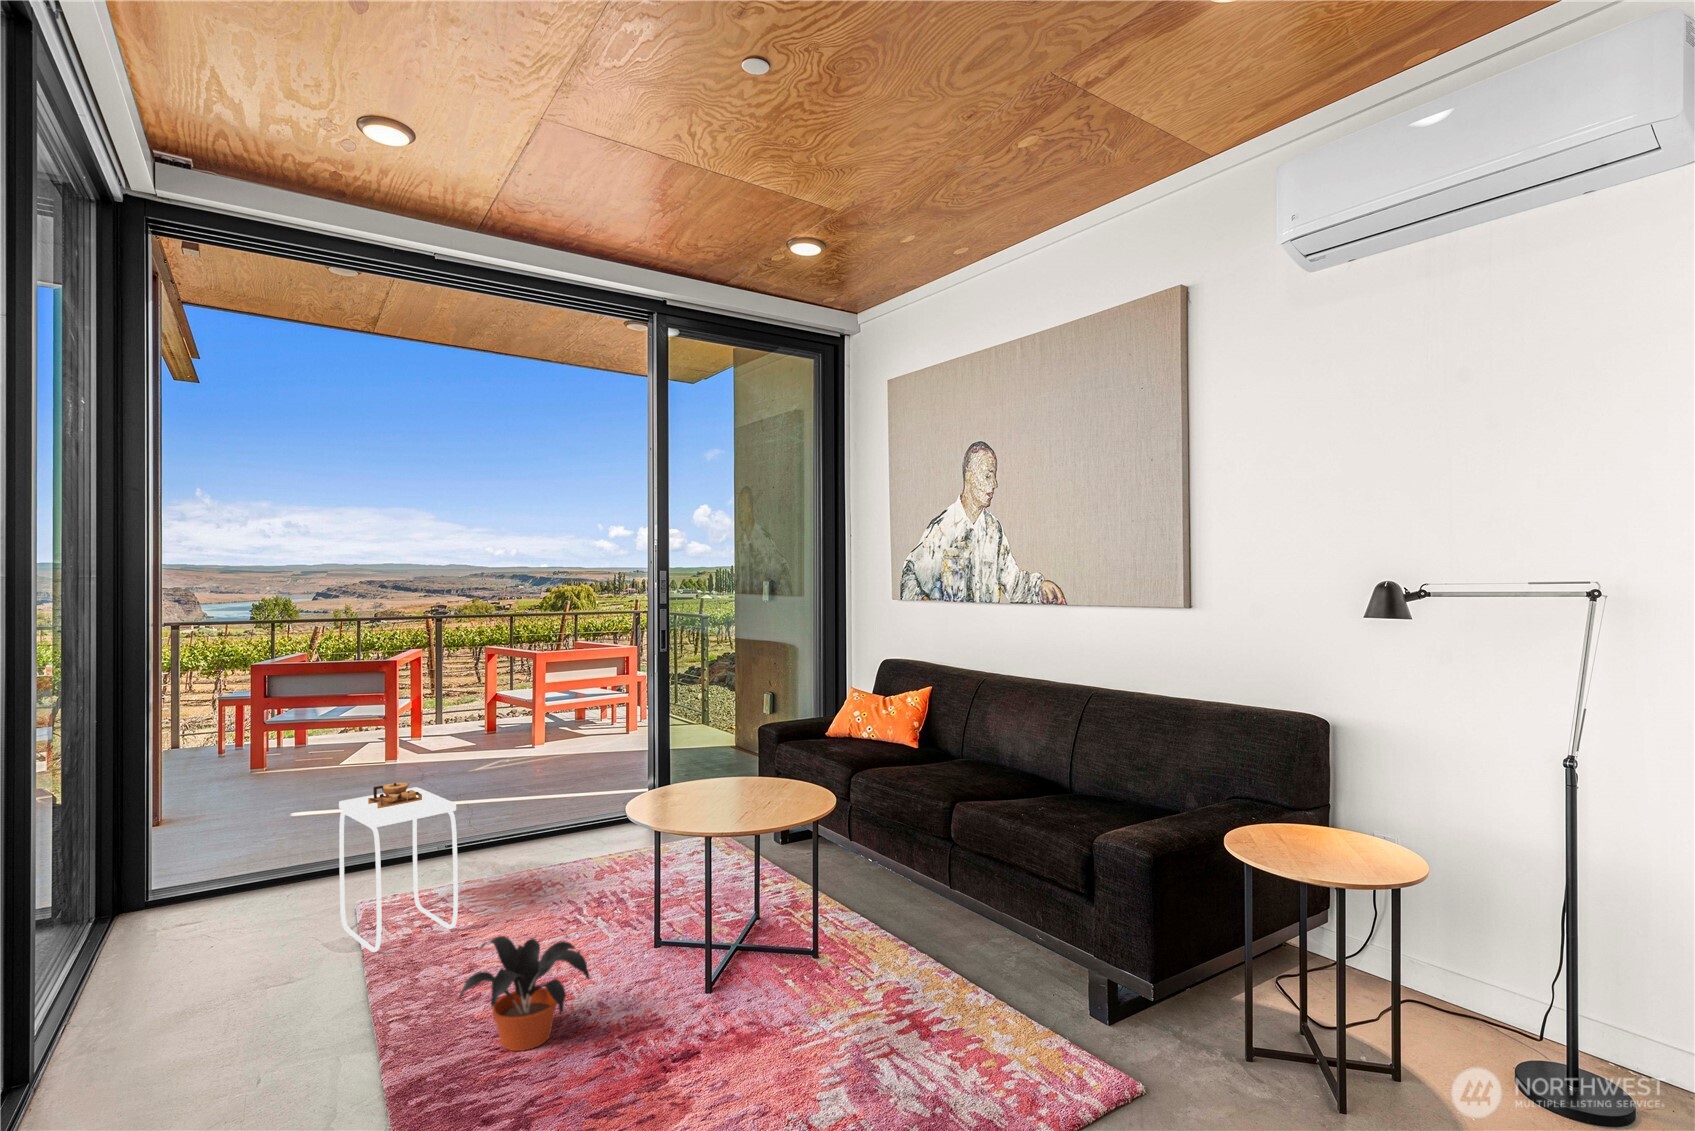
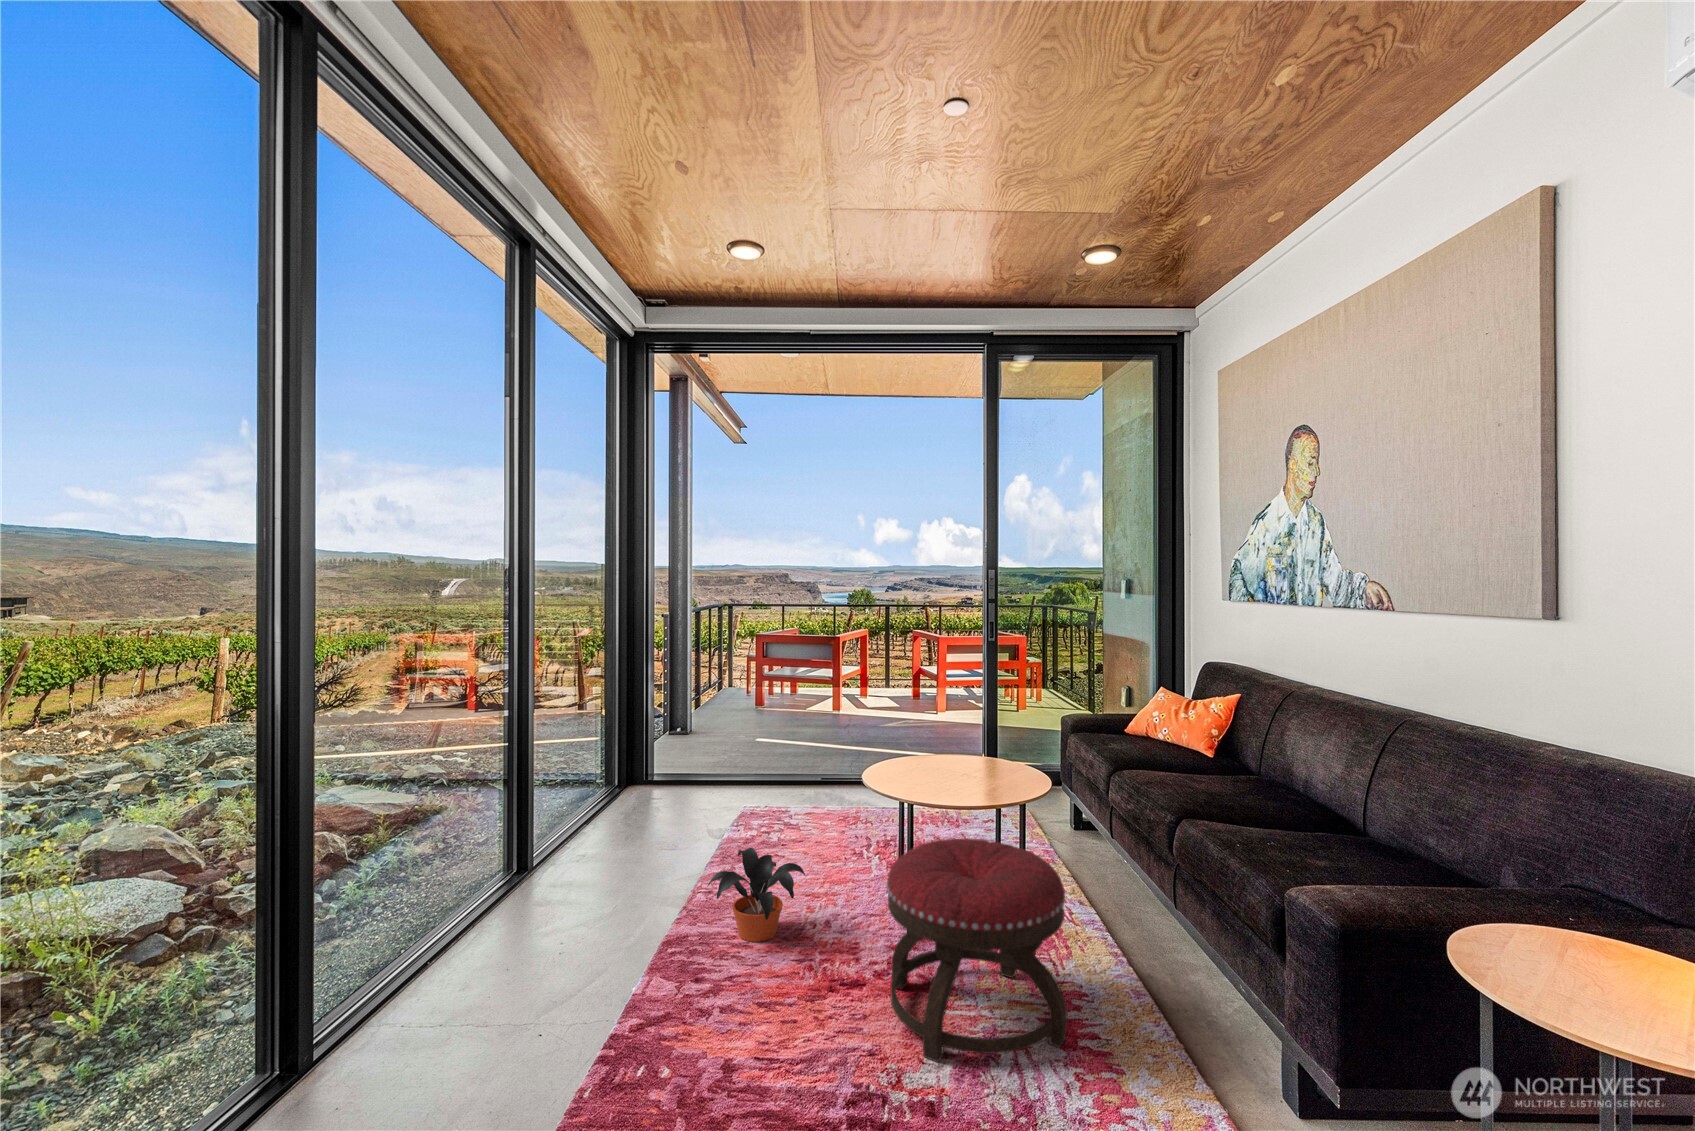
side table: present [339,783,458,952] -> none [713,721,777,843]
ottoman: none [727,860,921,1094] -> present [886,838,1068,1062]

